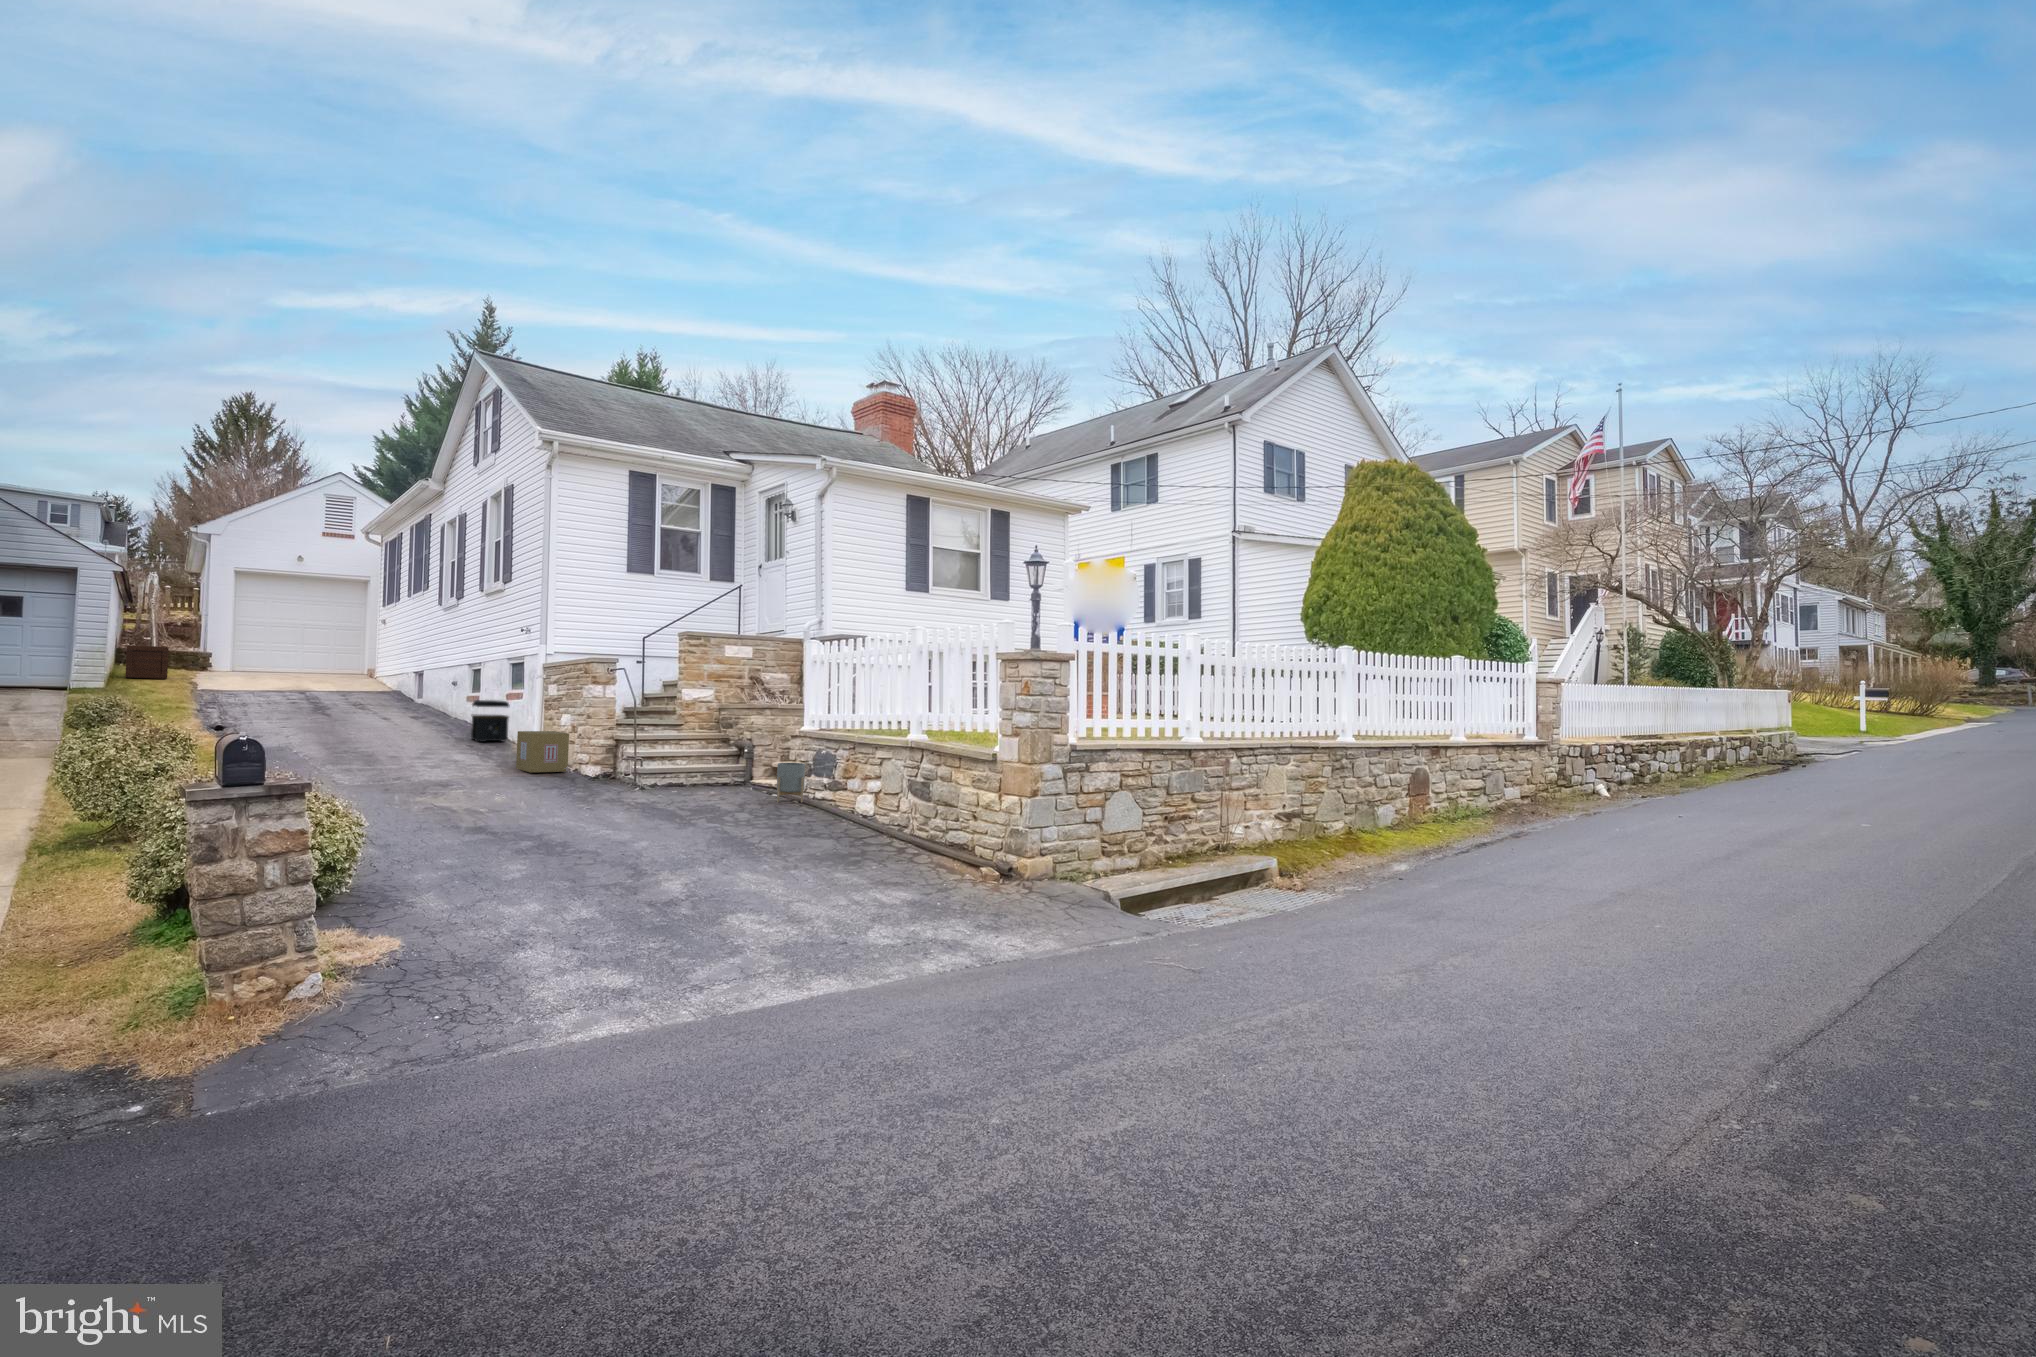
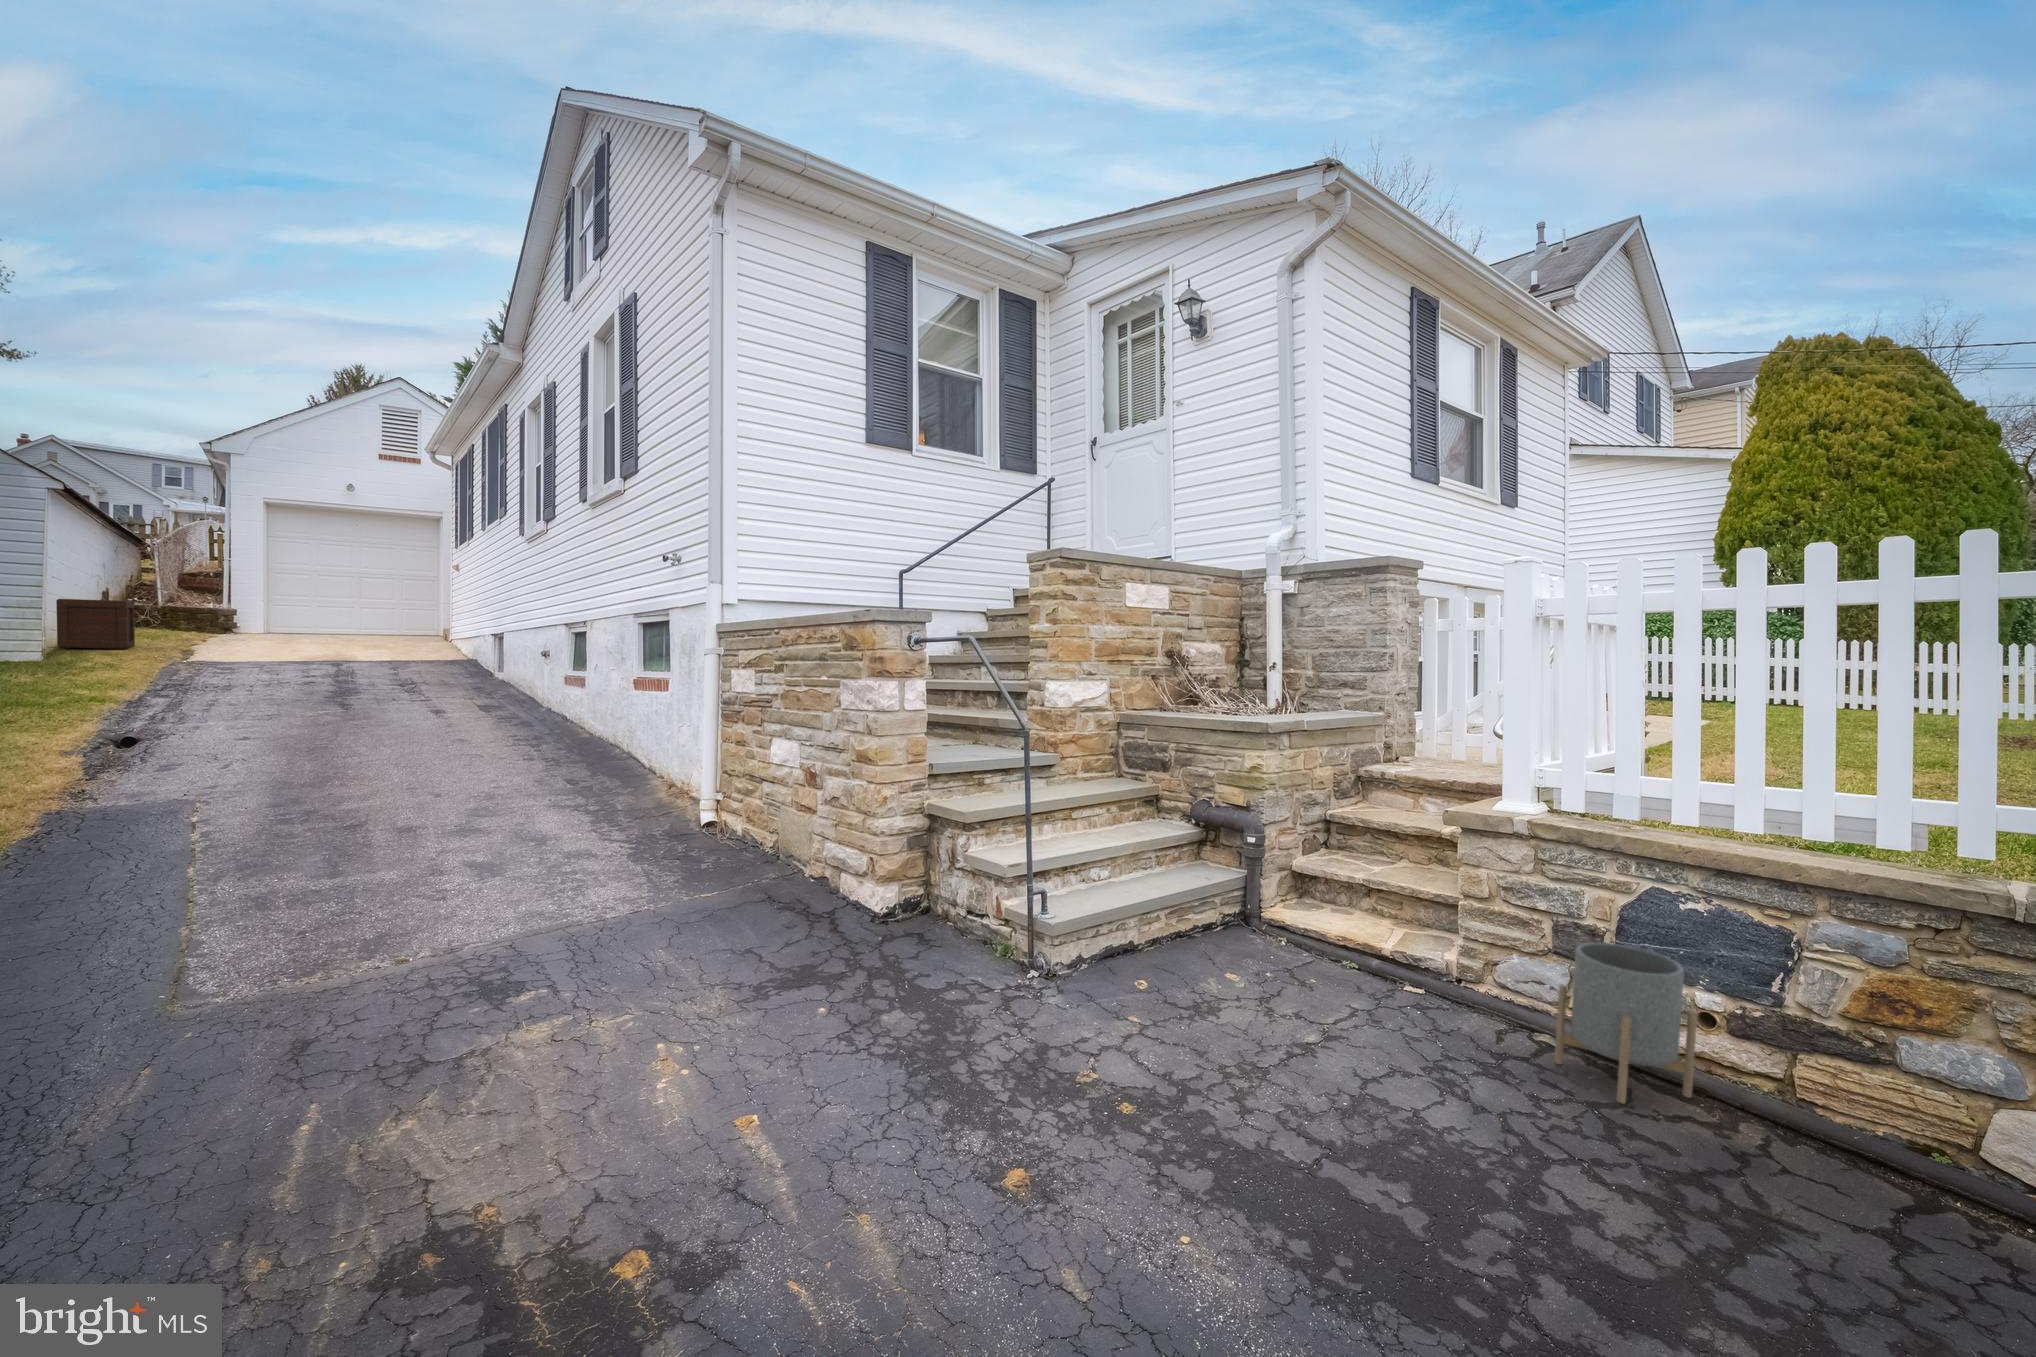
toolbox: present [471,700,510,742] -> none [575,694,647,776]
cardboard box: present [516,731,569,773] -> none [678,775,799,889]

